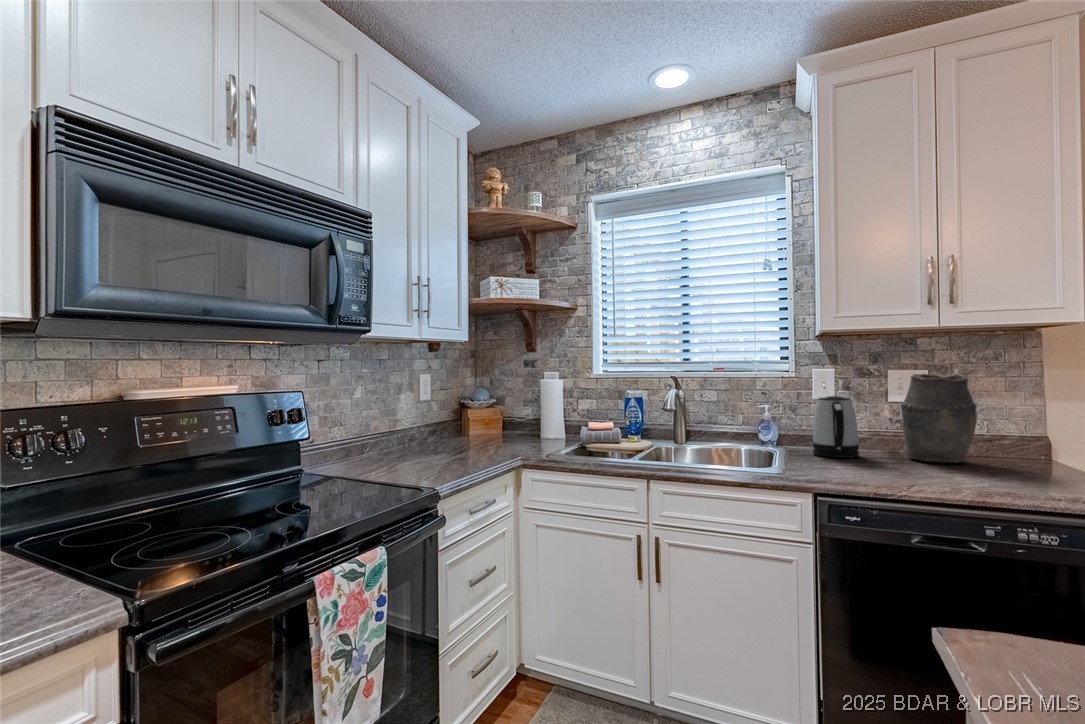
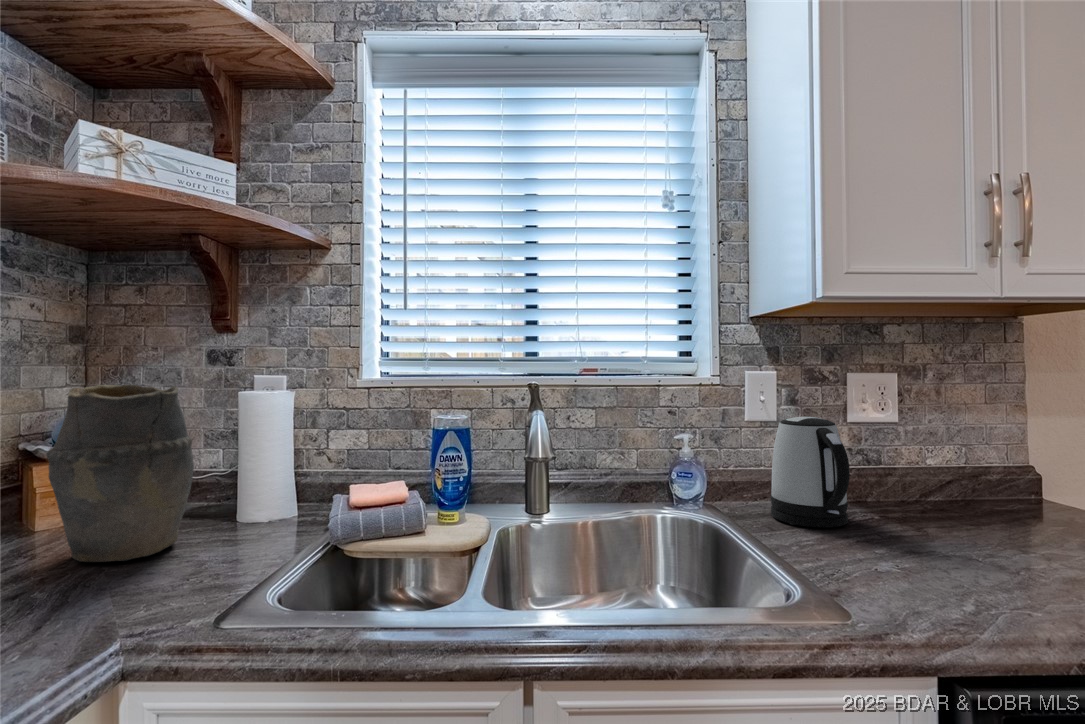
vase: present [901,374,977,463] -> present [46,385,194,562]

